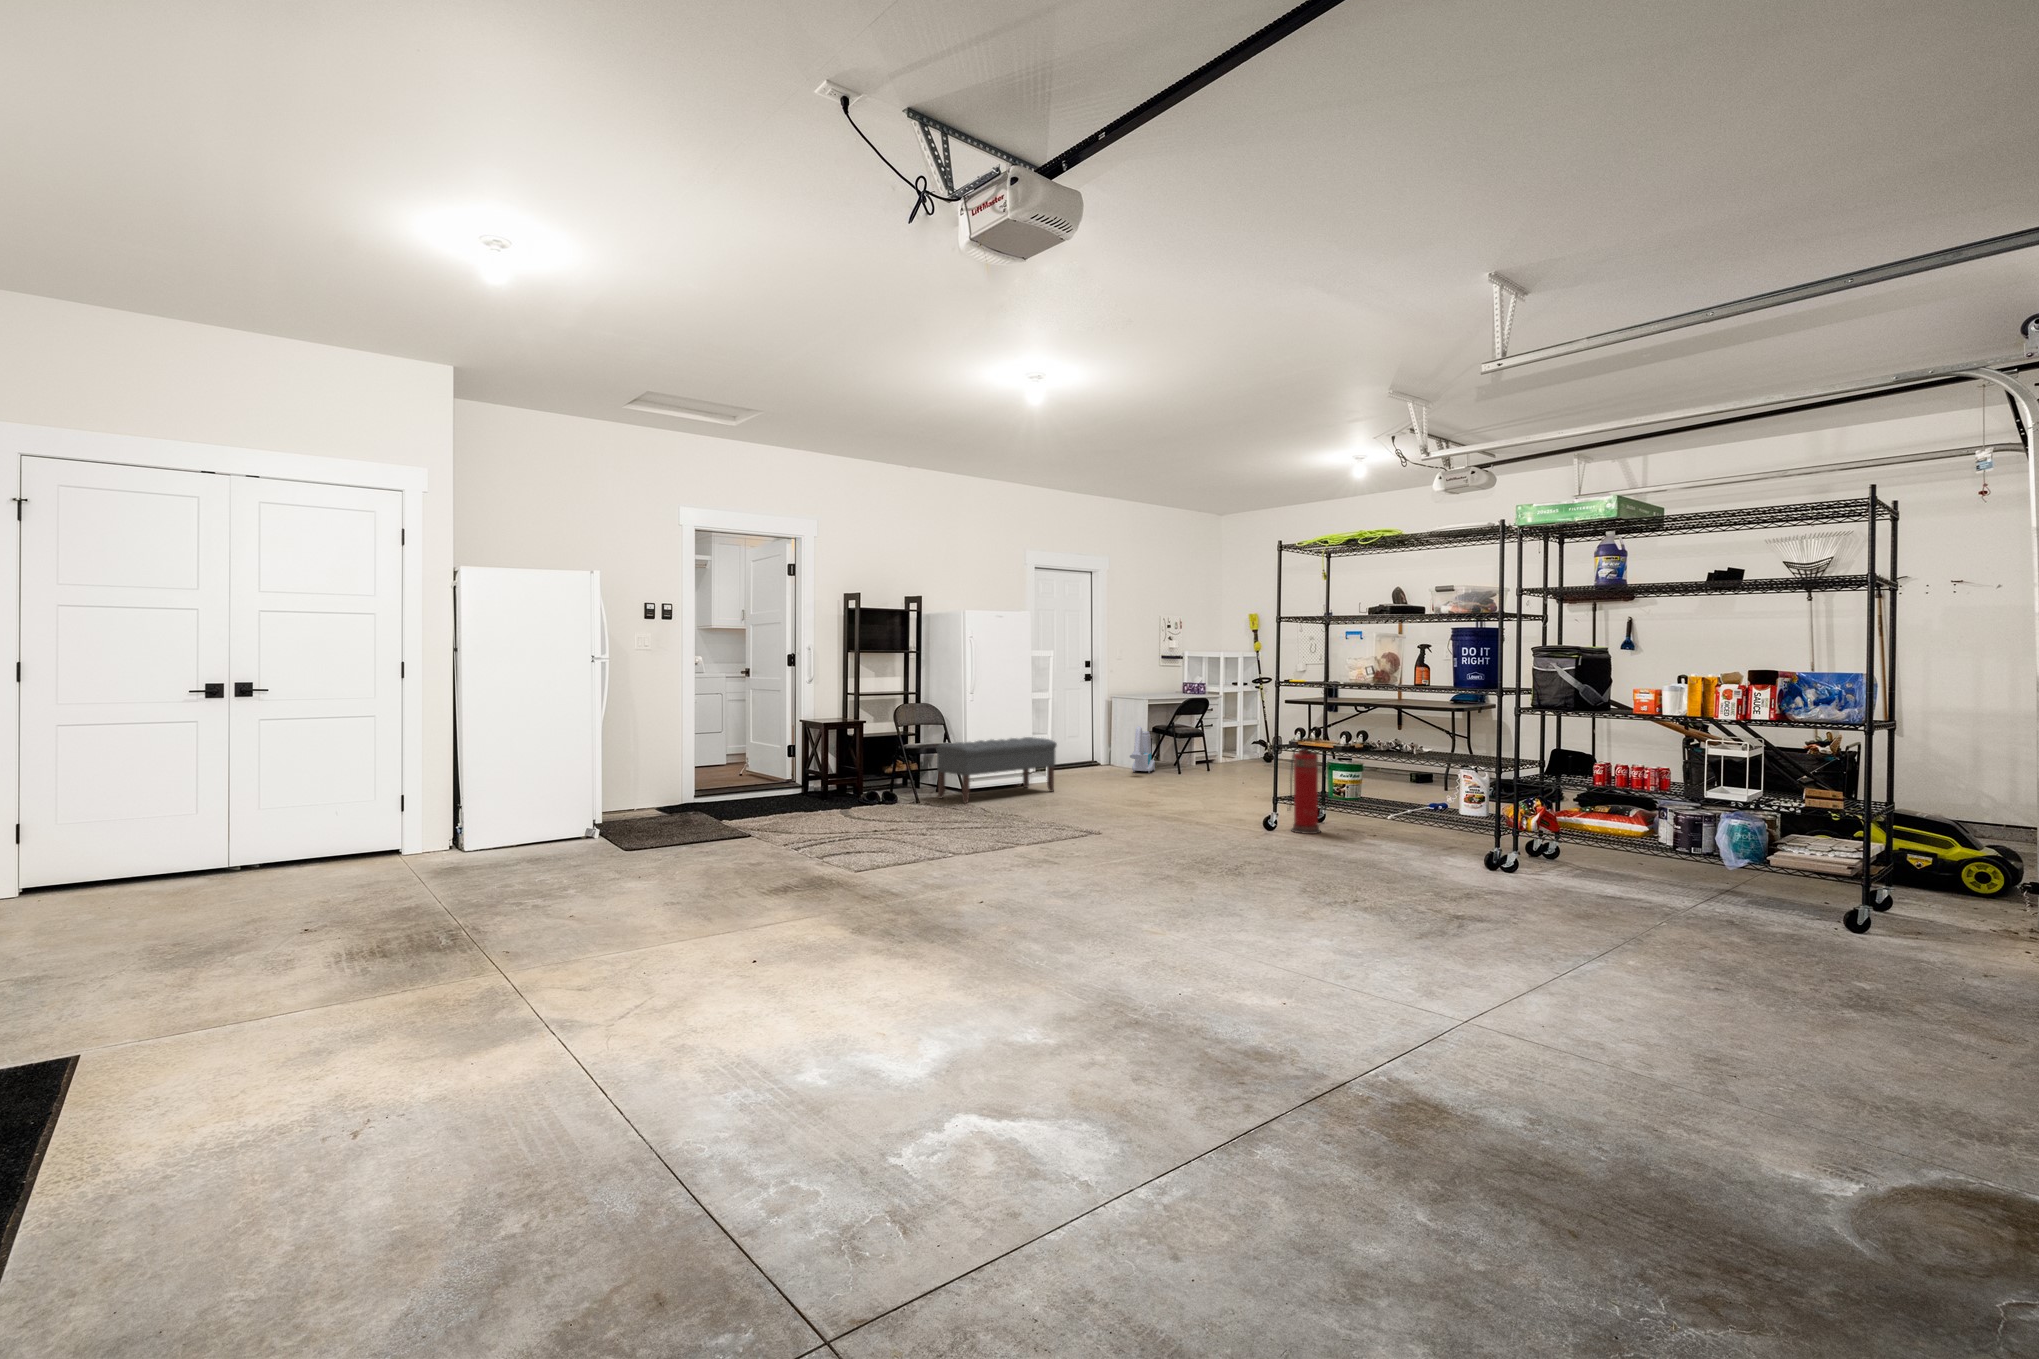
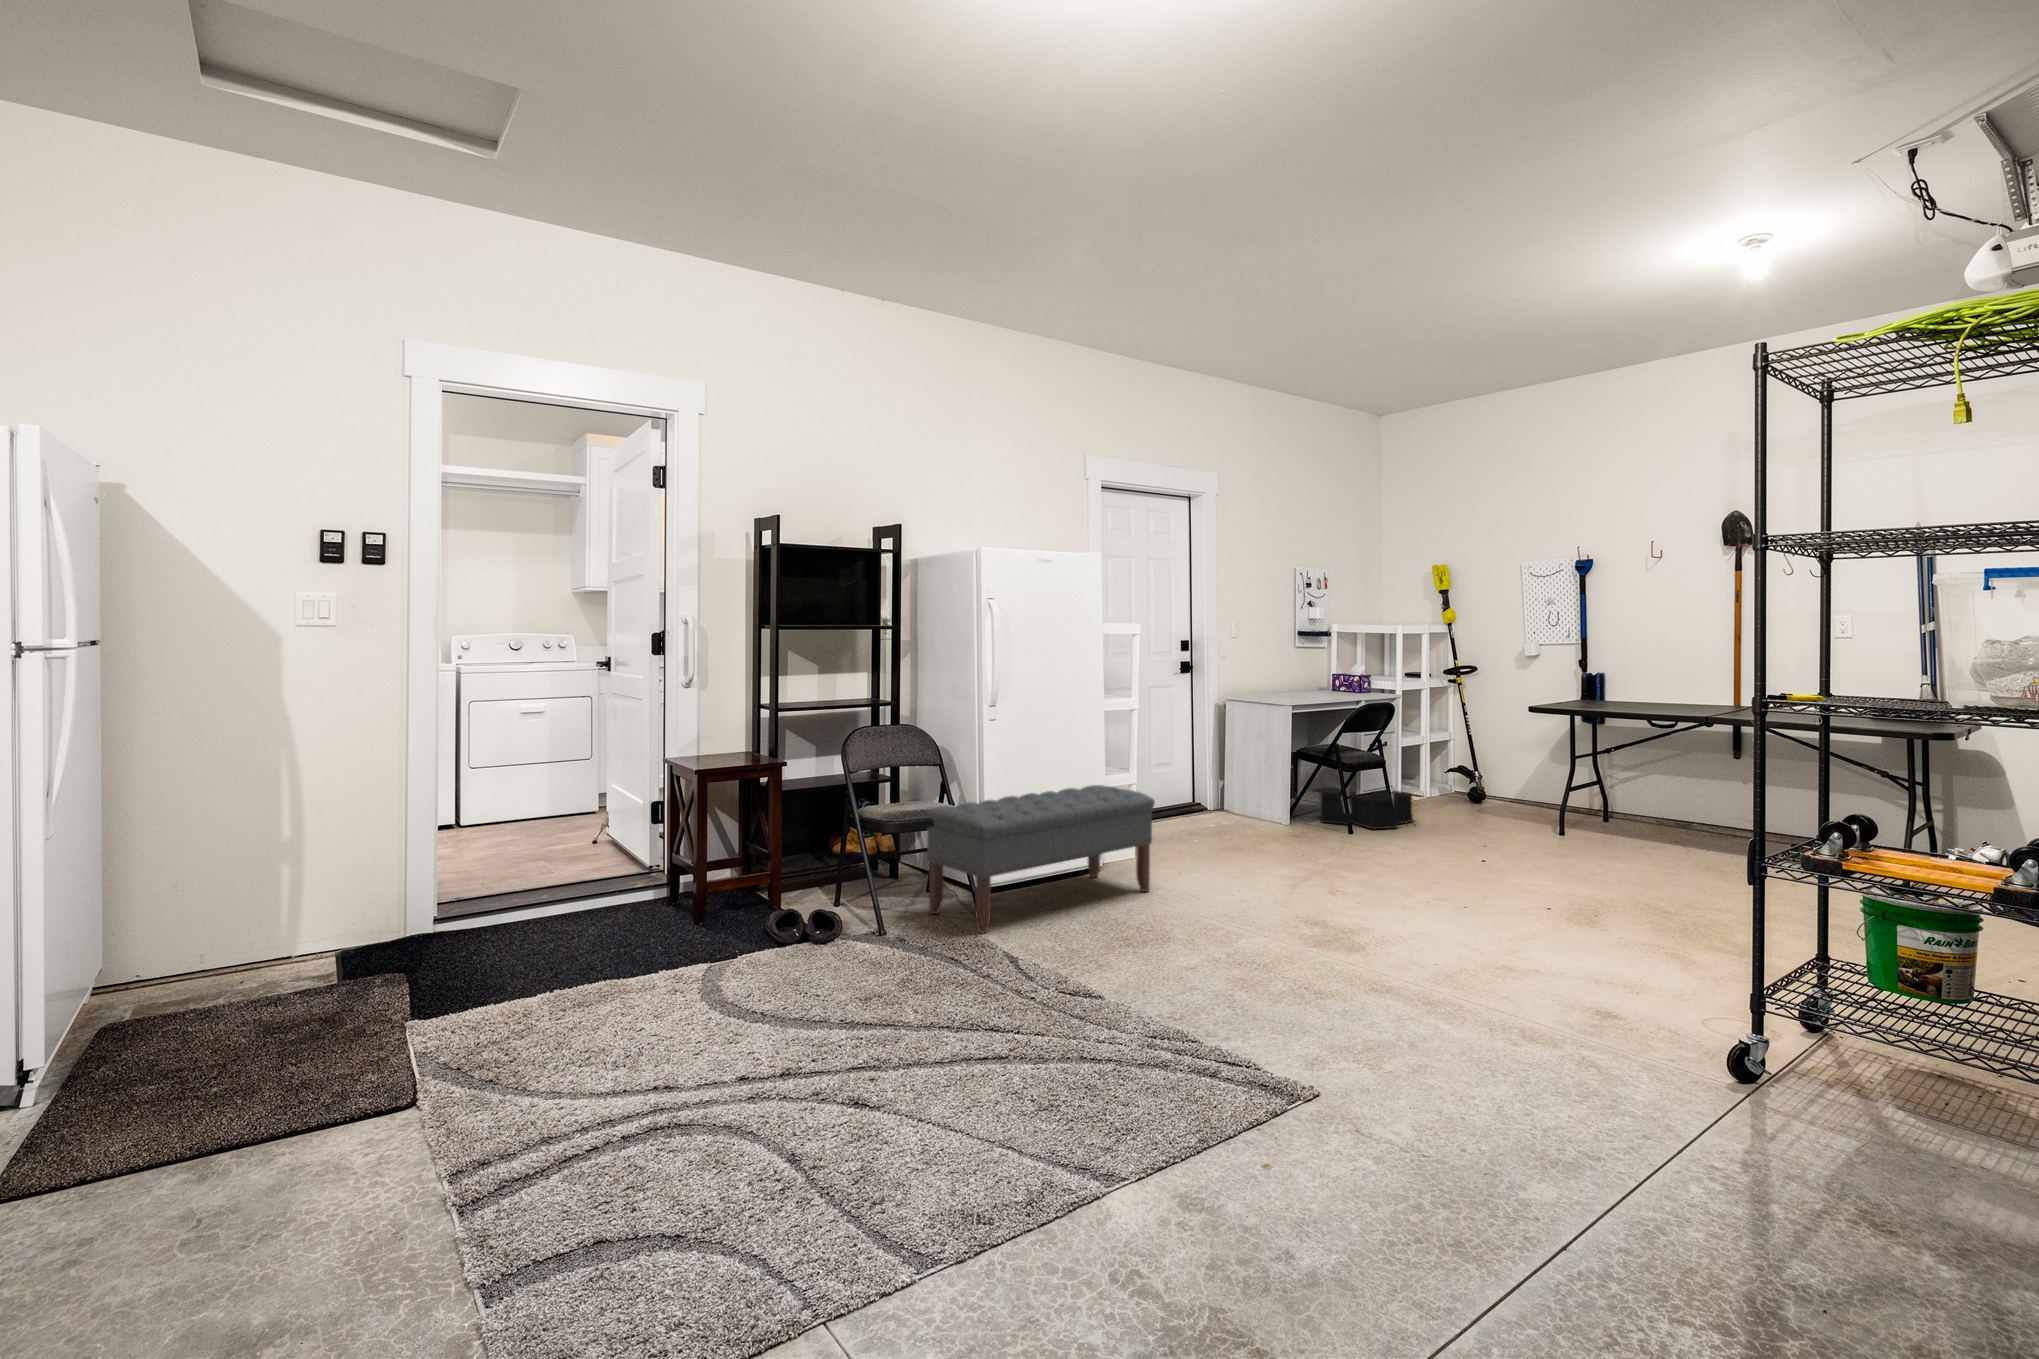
vacuum cleaner: present [1130,726,1155,773] -> none [1266,755,1302,834]
fire extinguisher: present [1289,738,1321,834] -> none [1793,847,1898,1103]
storage bin: none [1162,749,1222,771] -> present [1312,787,1413,829]

